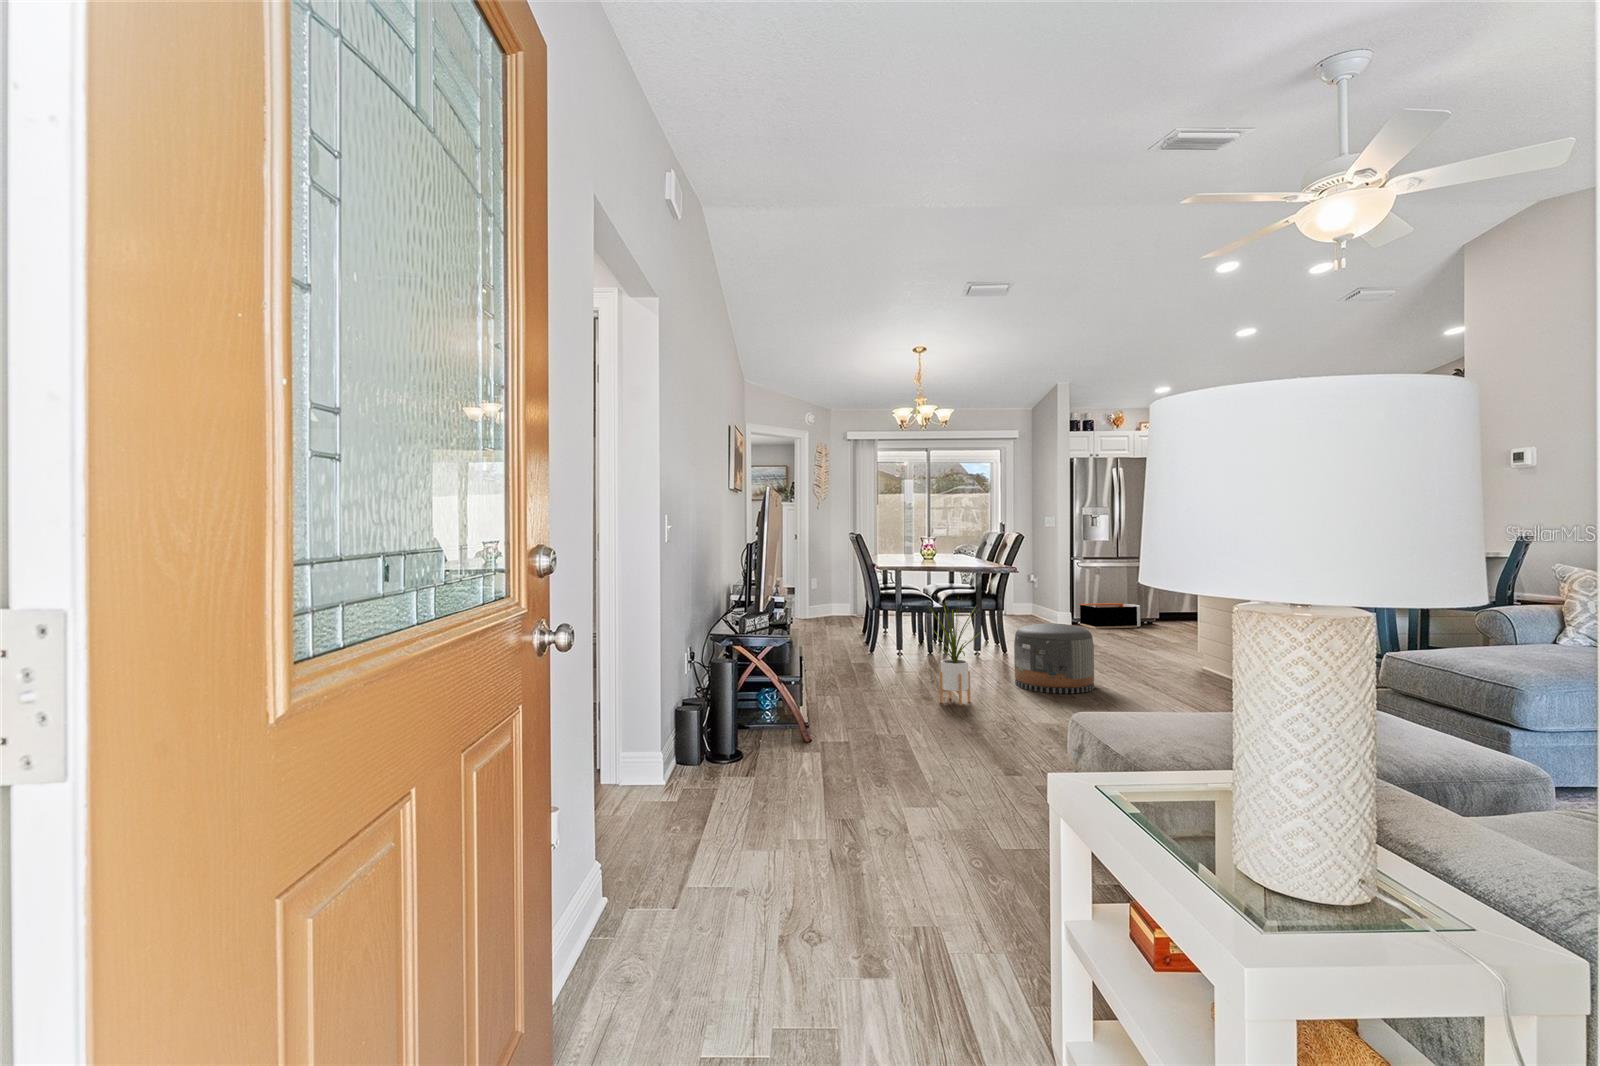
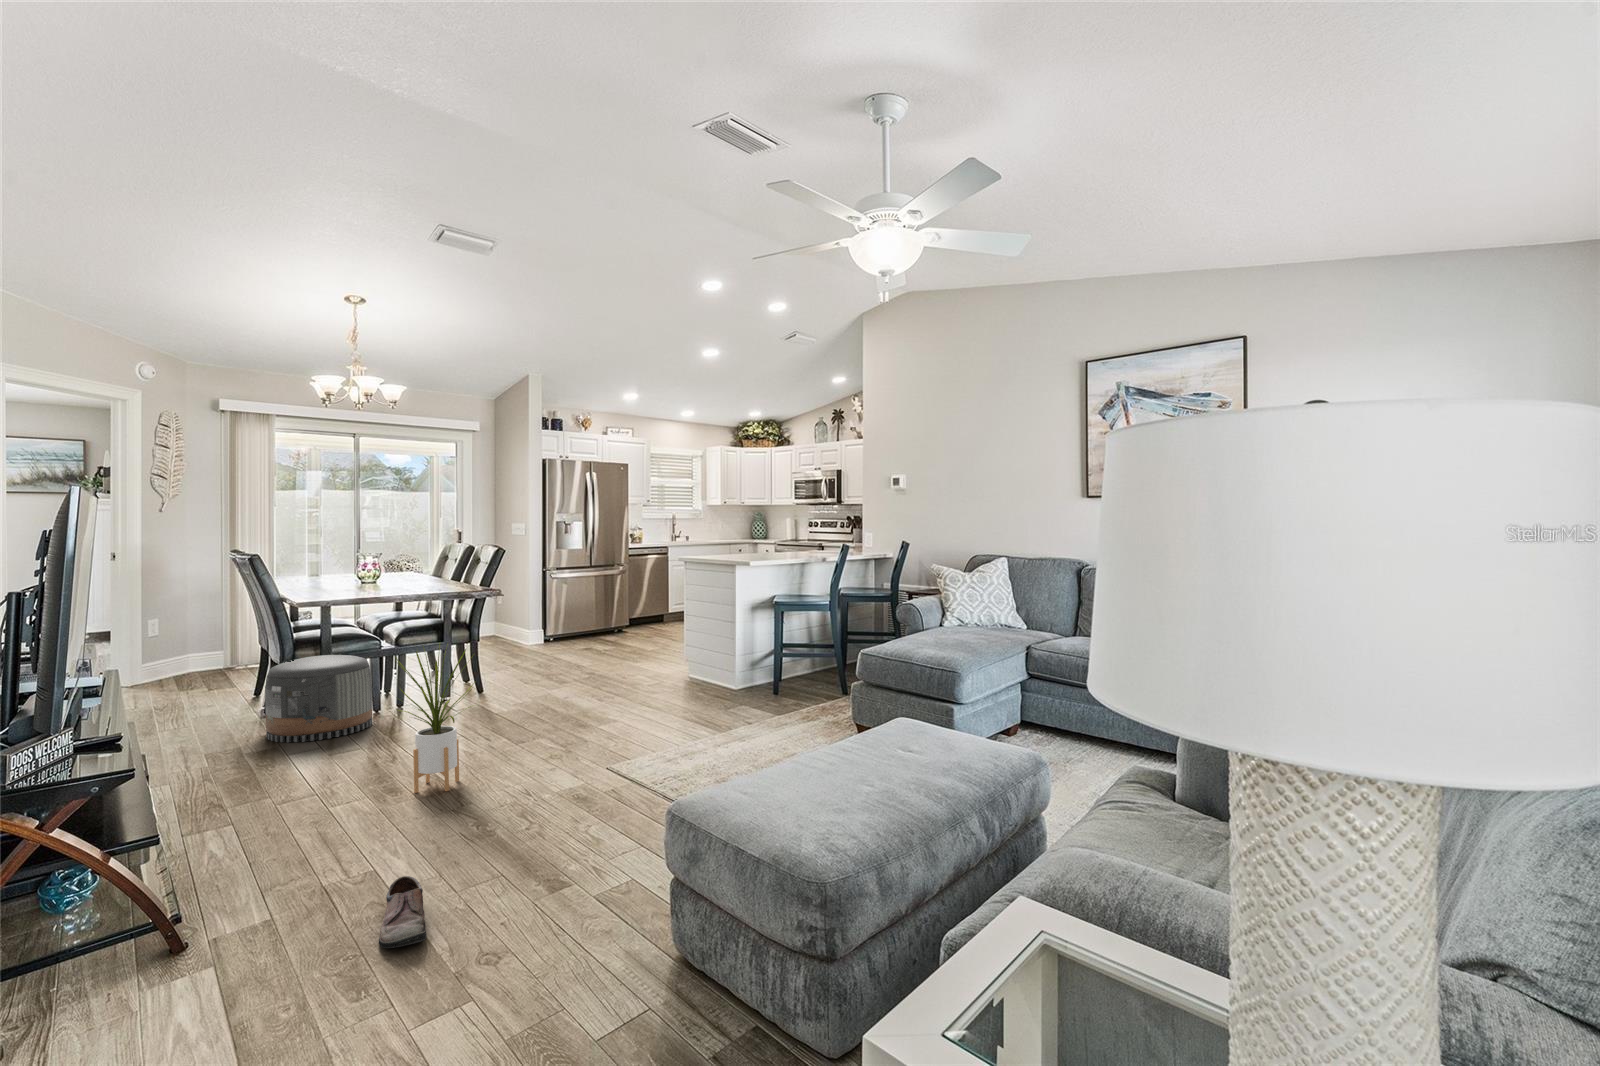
storage bin: present [1080,603,1140,629] -> none [553,616,615,647]
pouf: present [1014,623,1094,694] -> present [265,655,372,742]
shoe: none [898,736,925,772] -> present [379,876,427,948]

